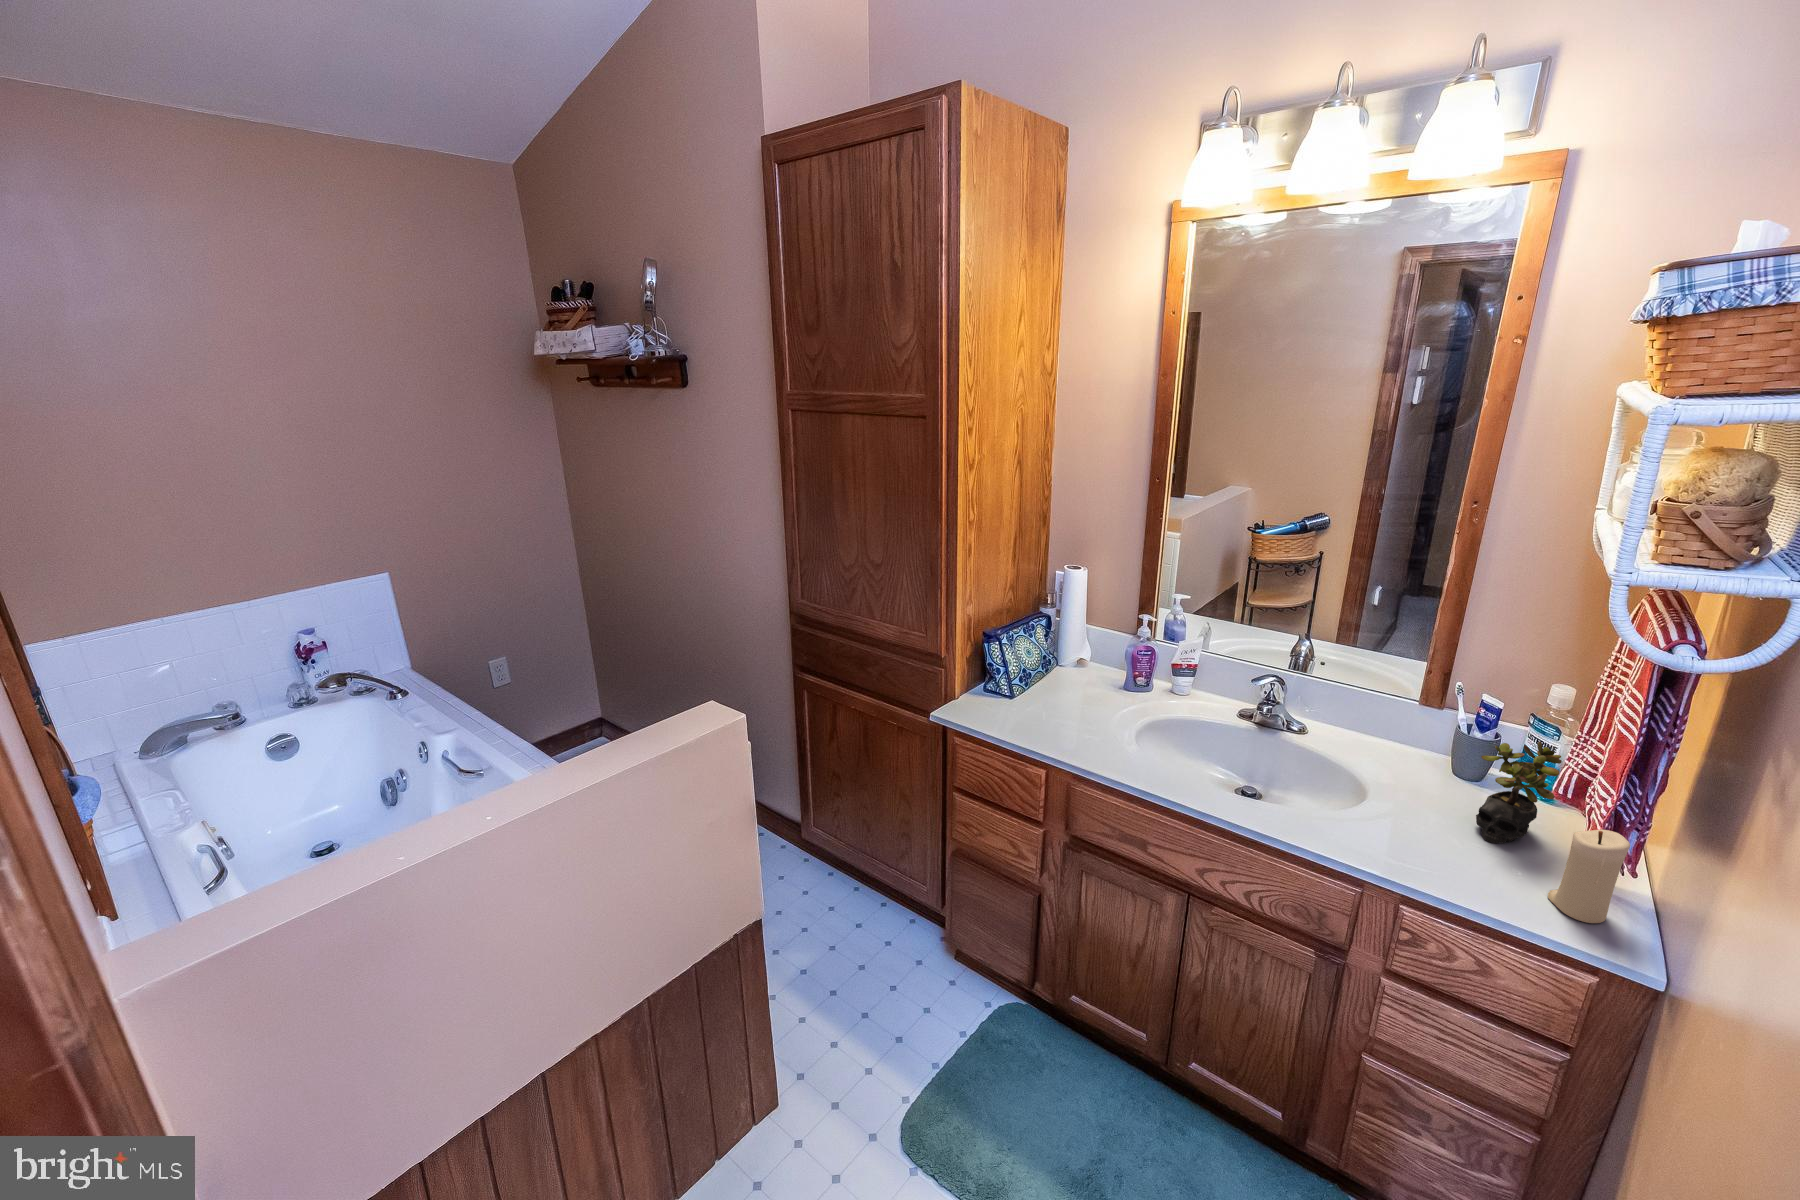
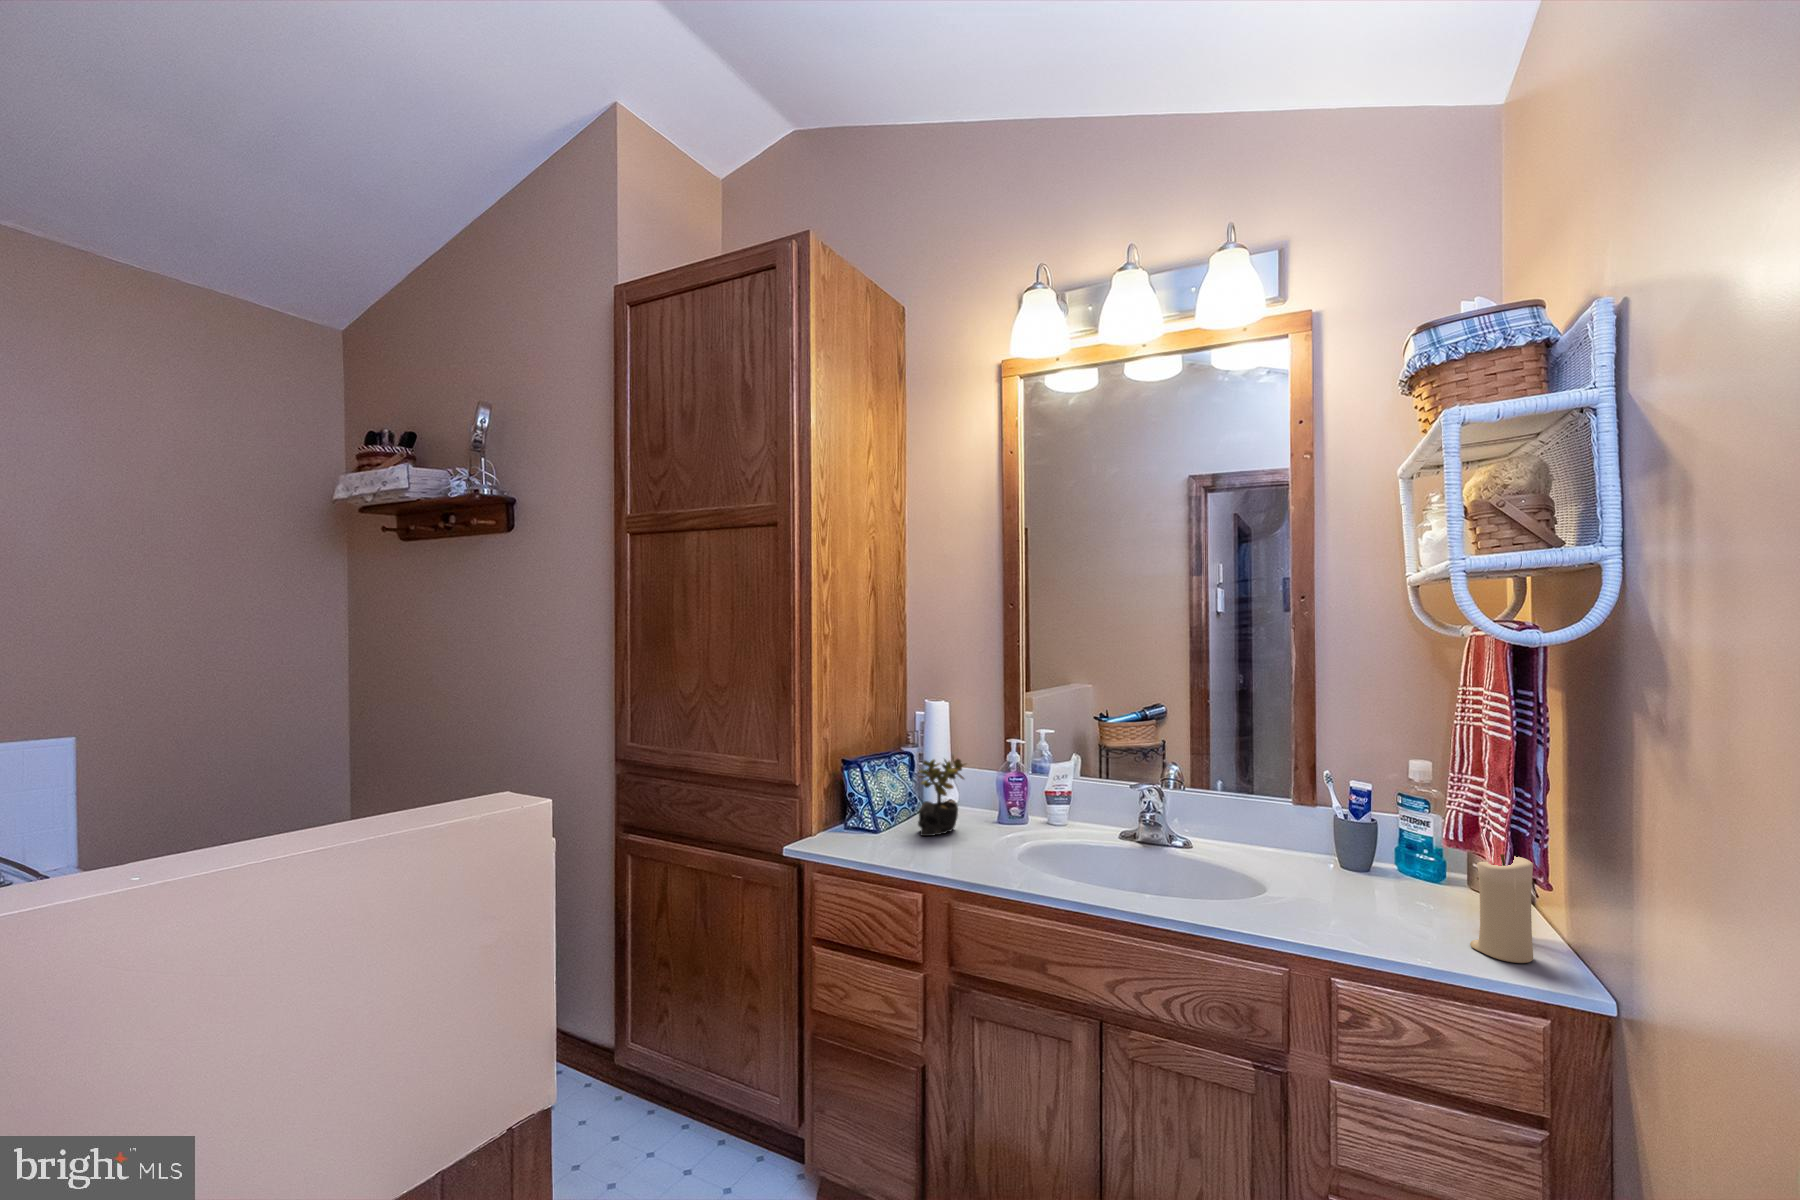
succulent plant: present [1476,741,1562,843] -> present [918,756,966,836]

